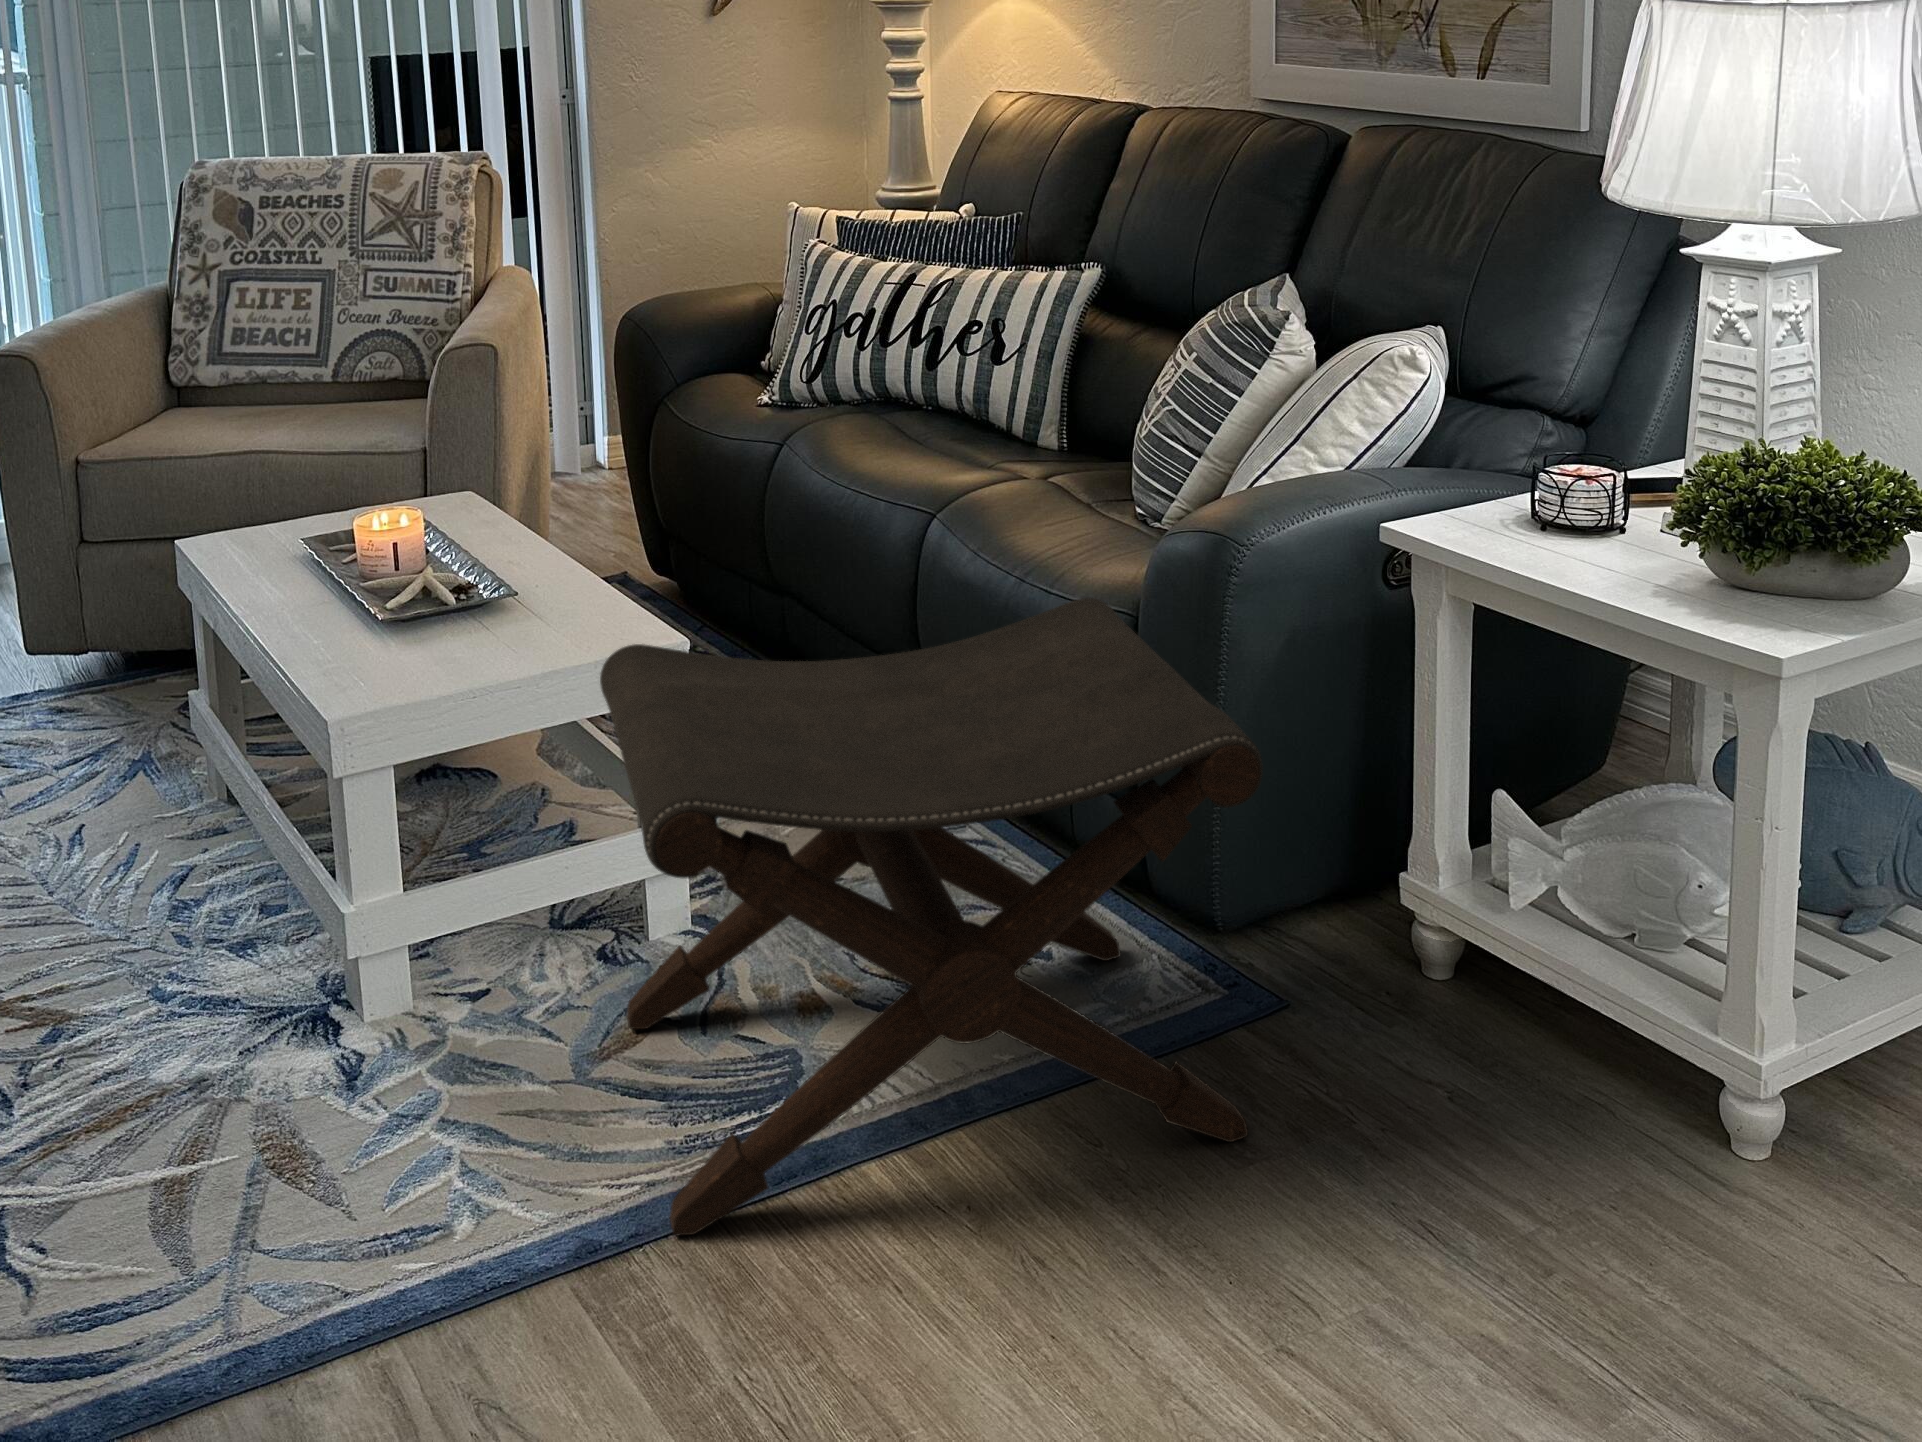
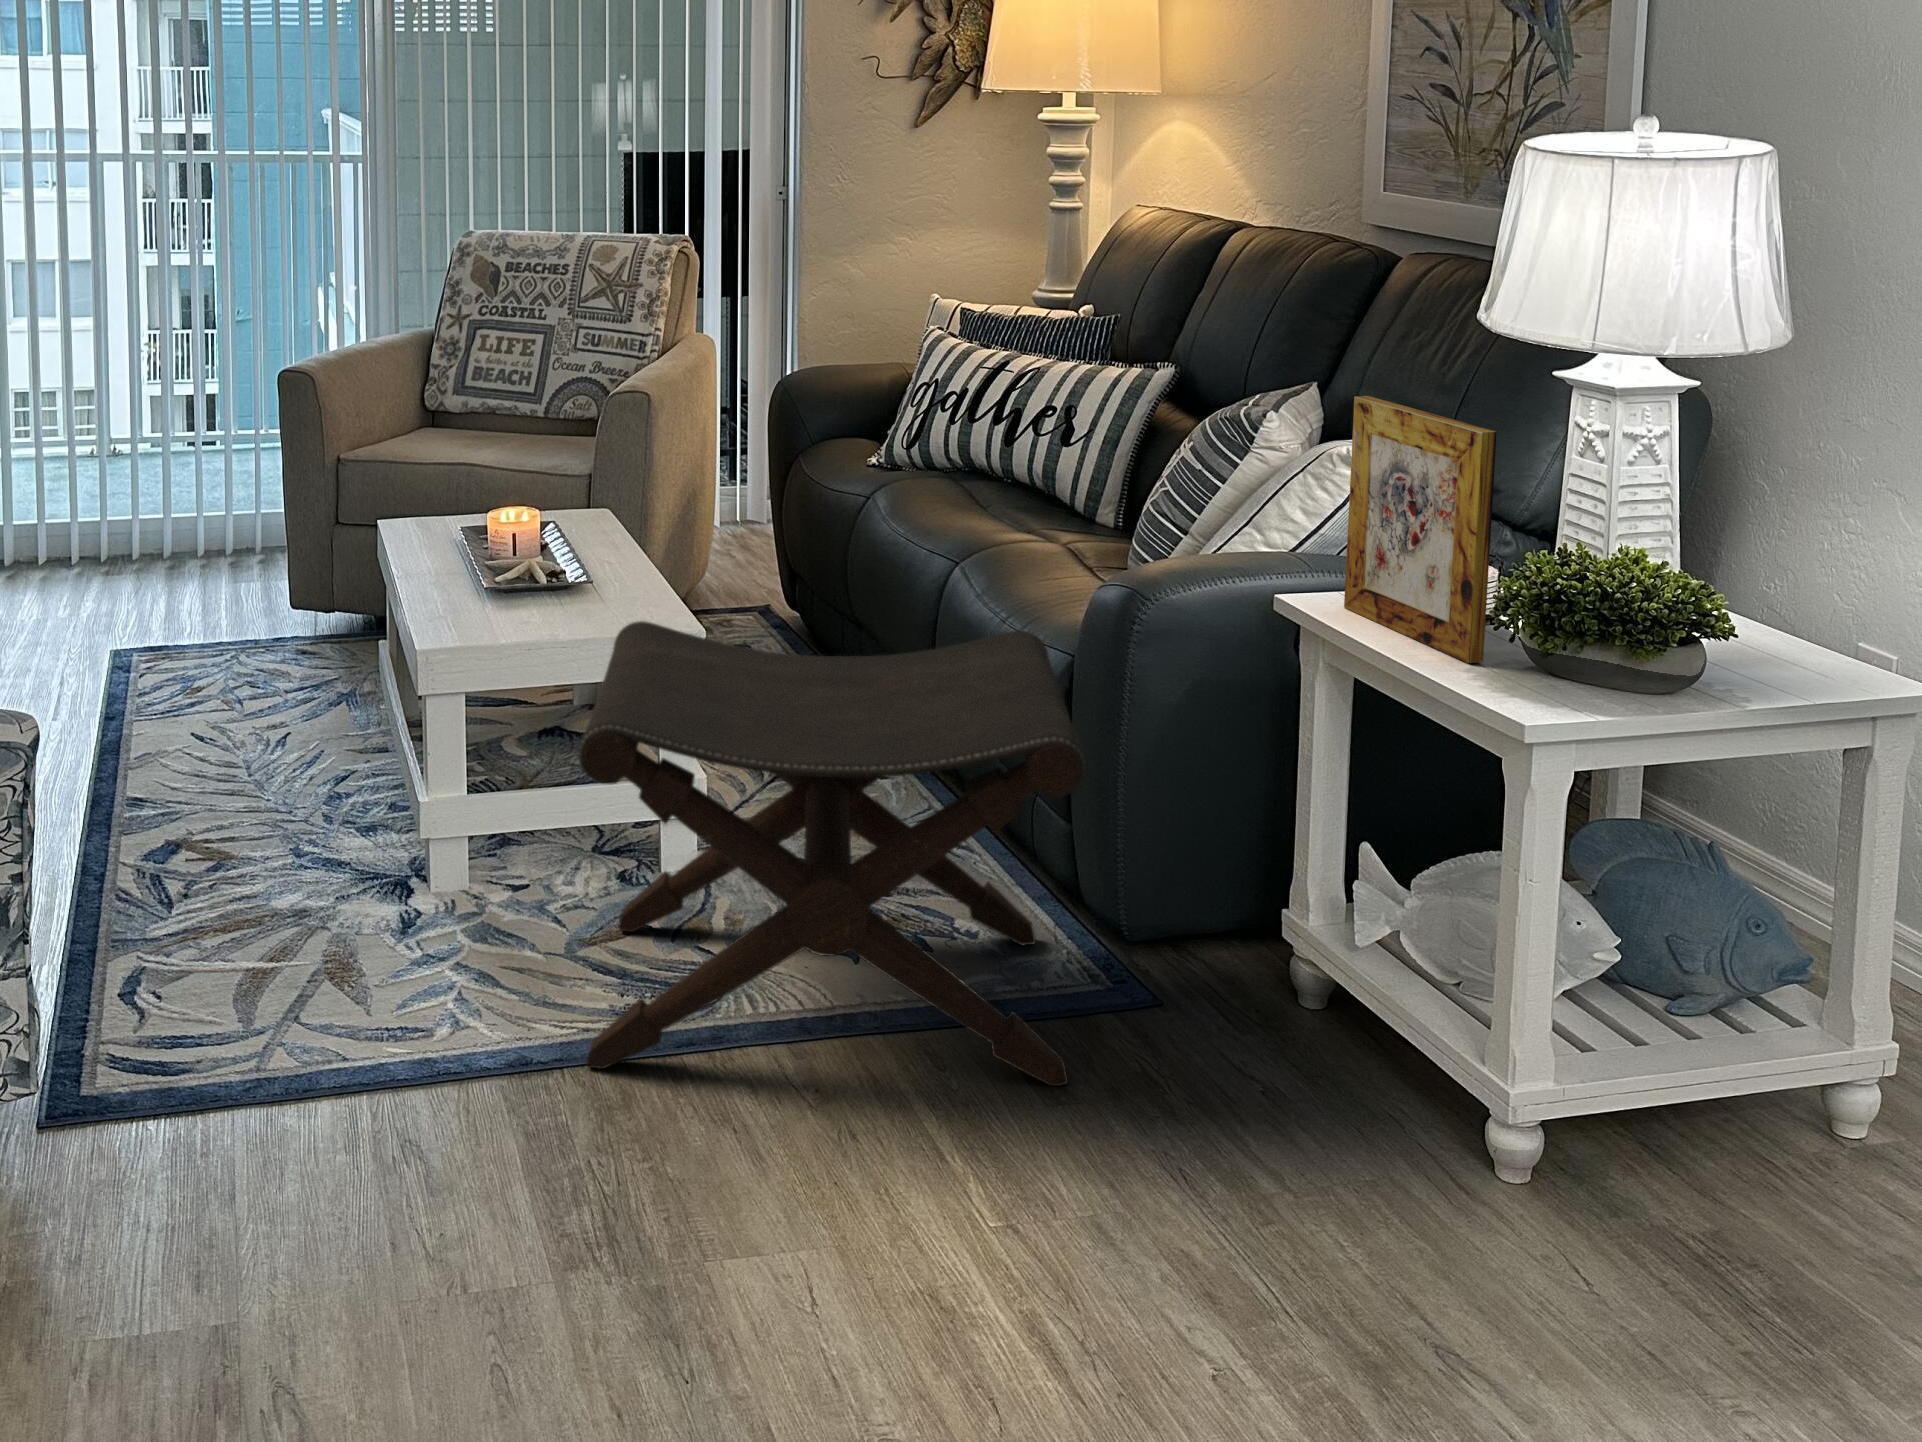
picture frame: none [1456,290,1664,585] -> present [1344,396,1497,663]

